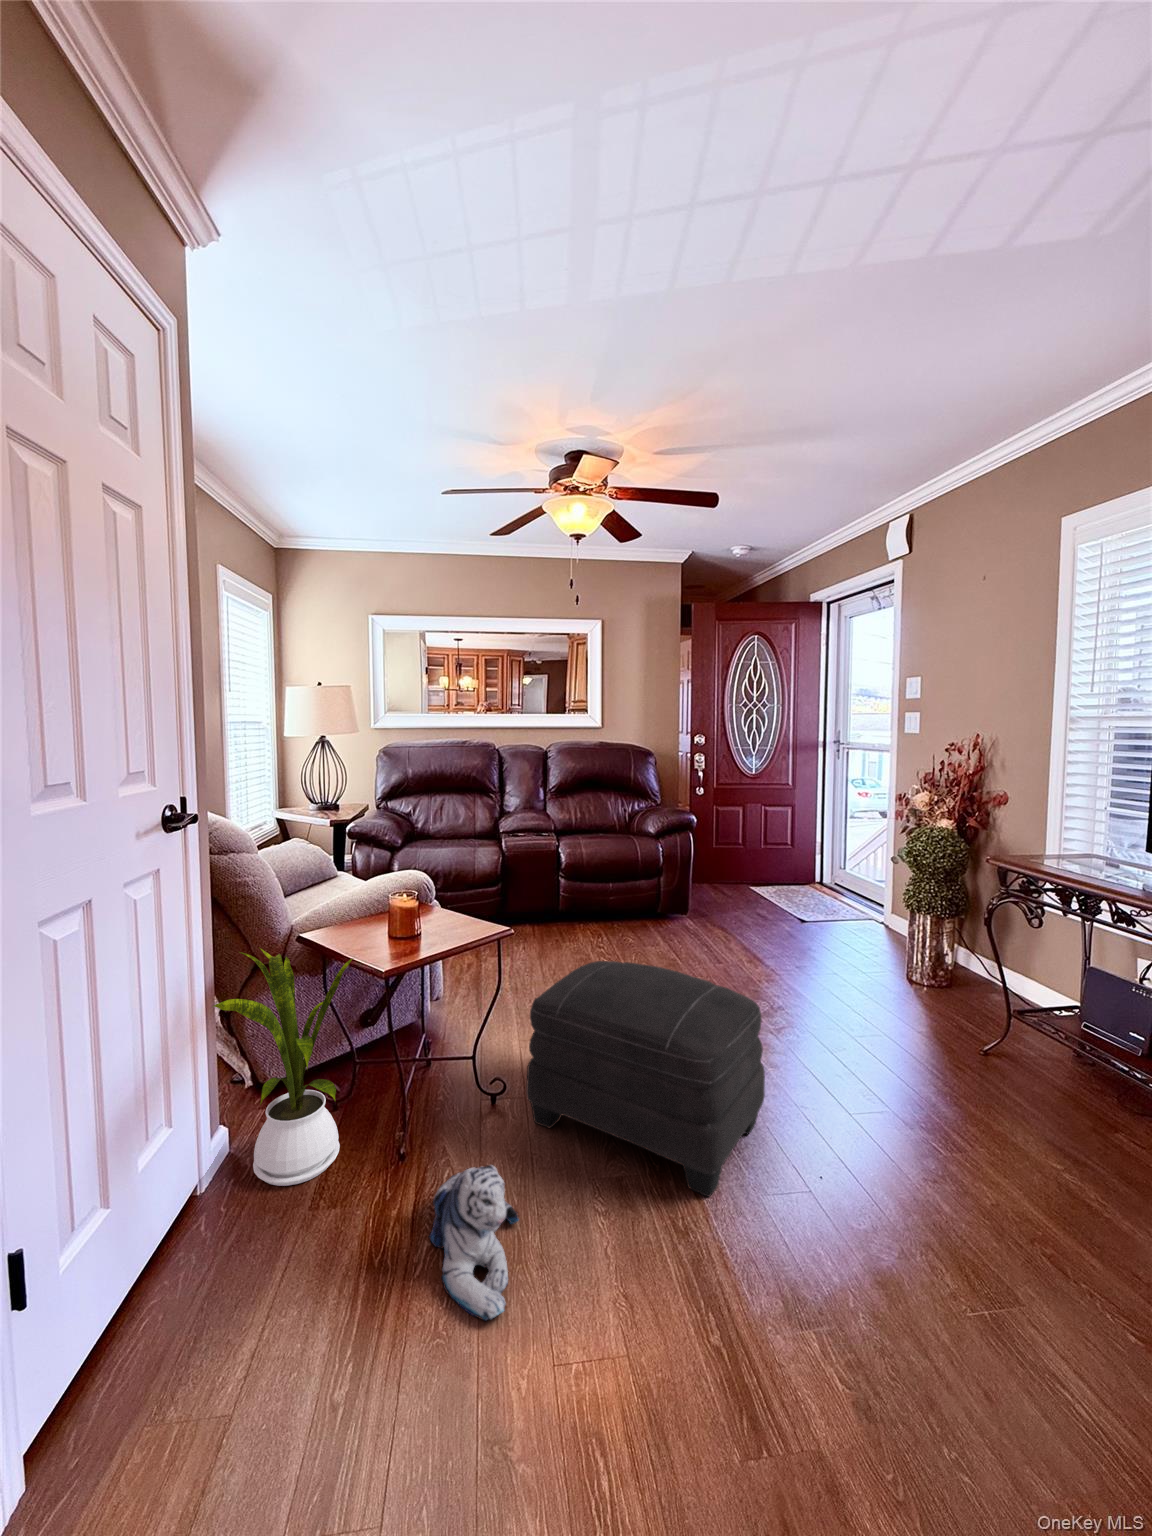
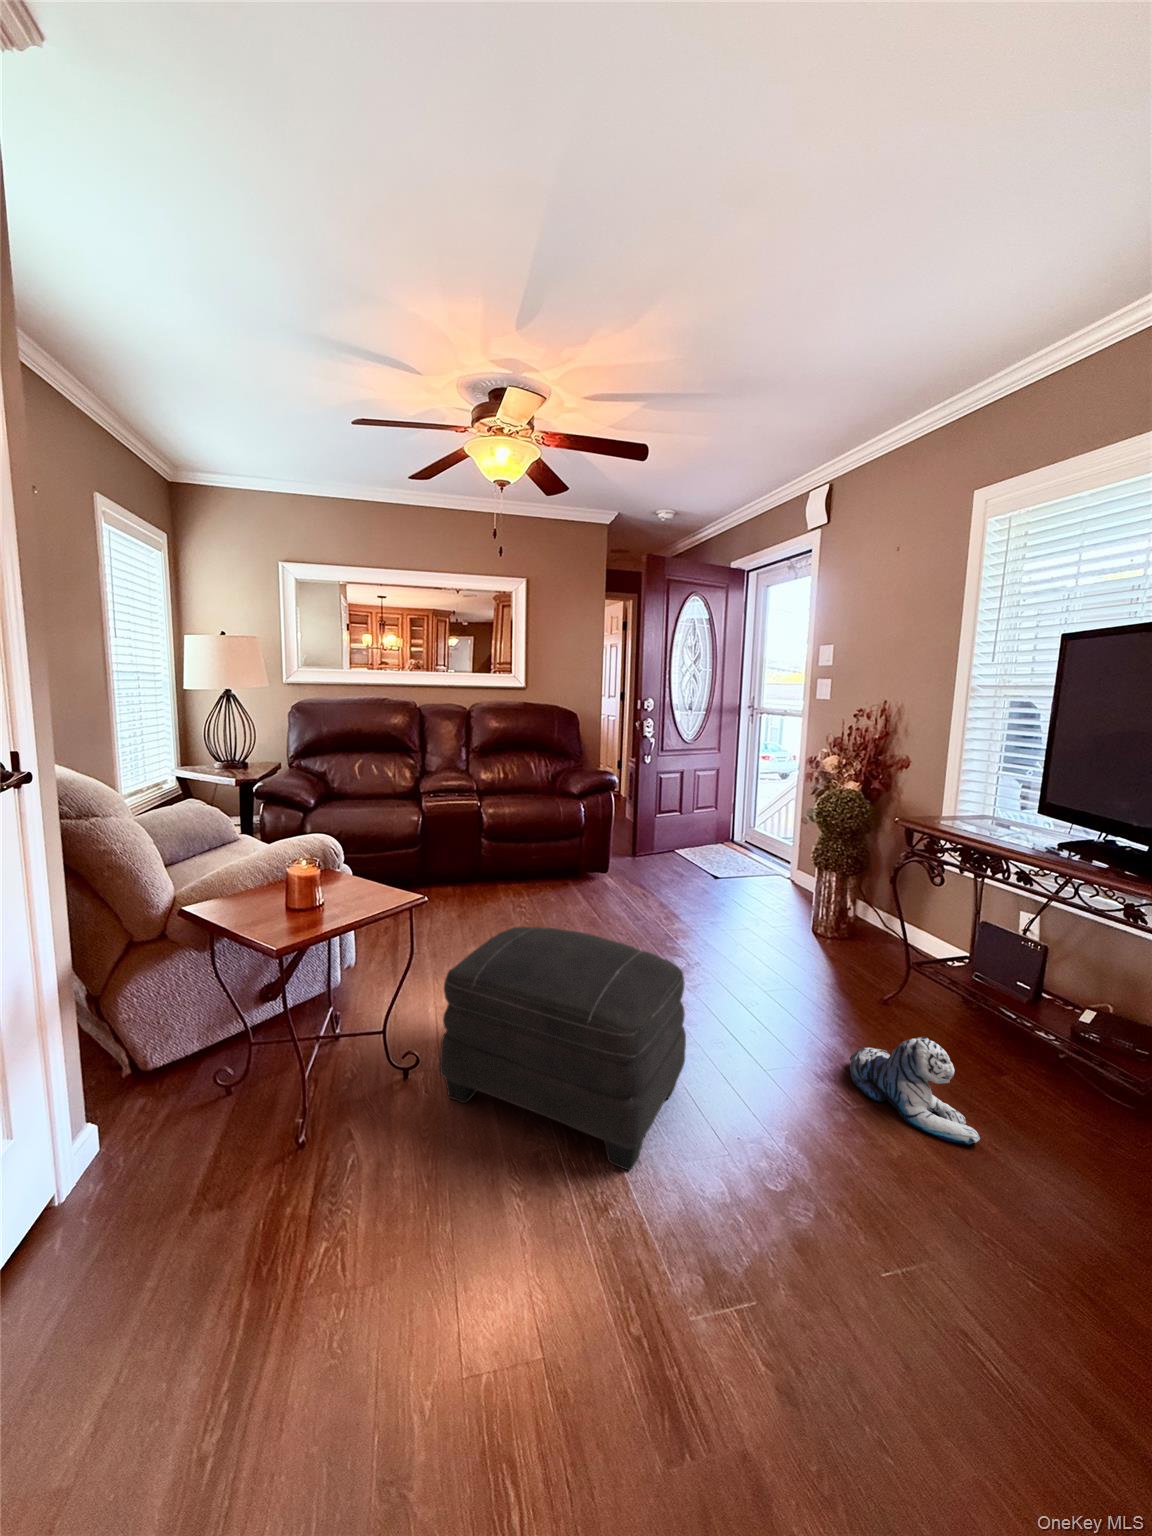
house plant: present [213,948,353,1186] -> none [51,925,244,1191]
plush toy: present [429,1165,519,1321] -> present [850,1036,980,1145]

